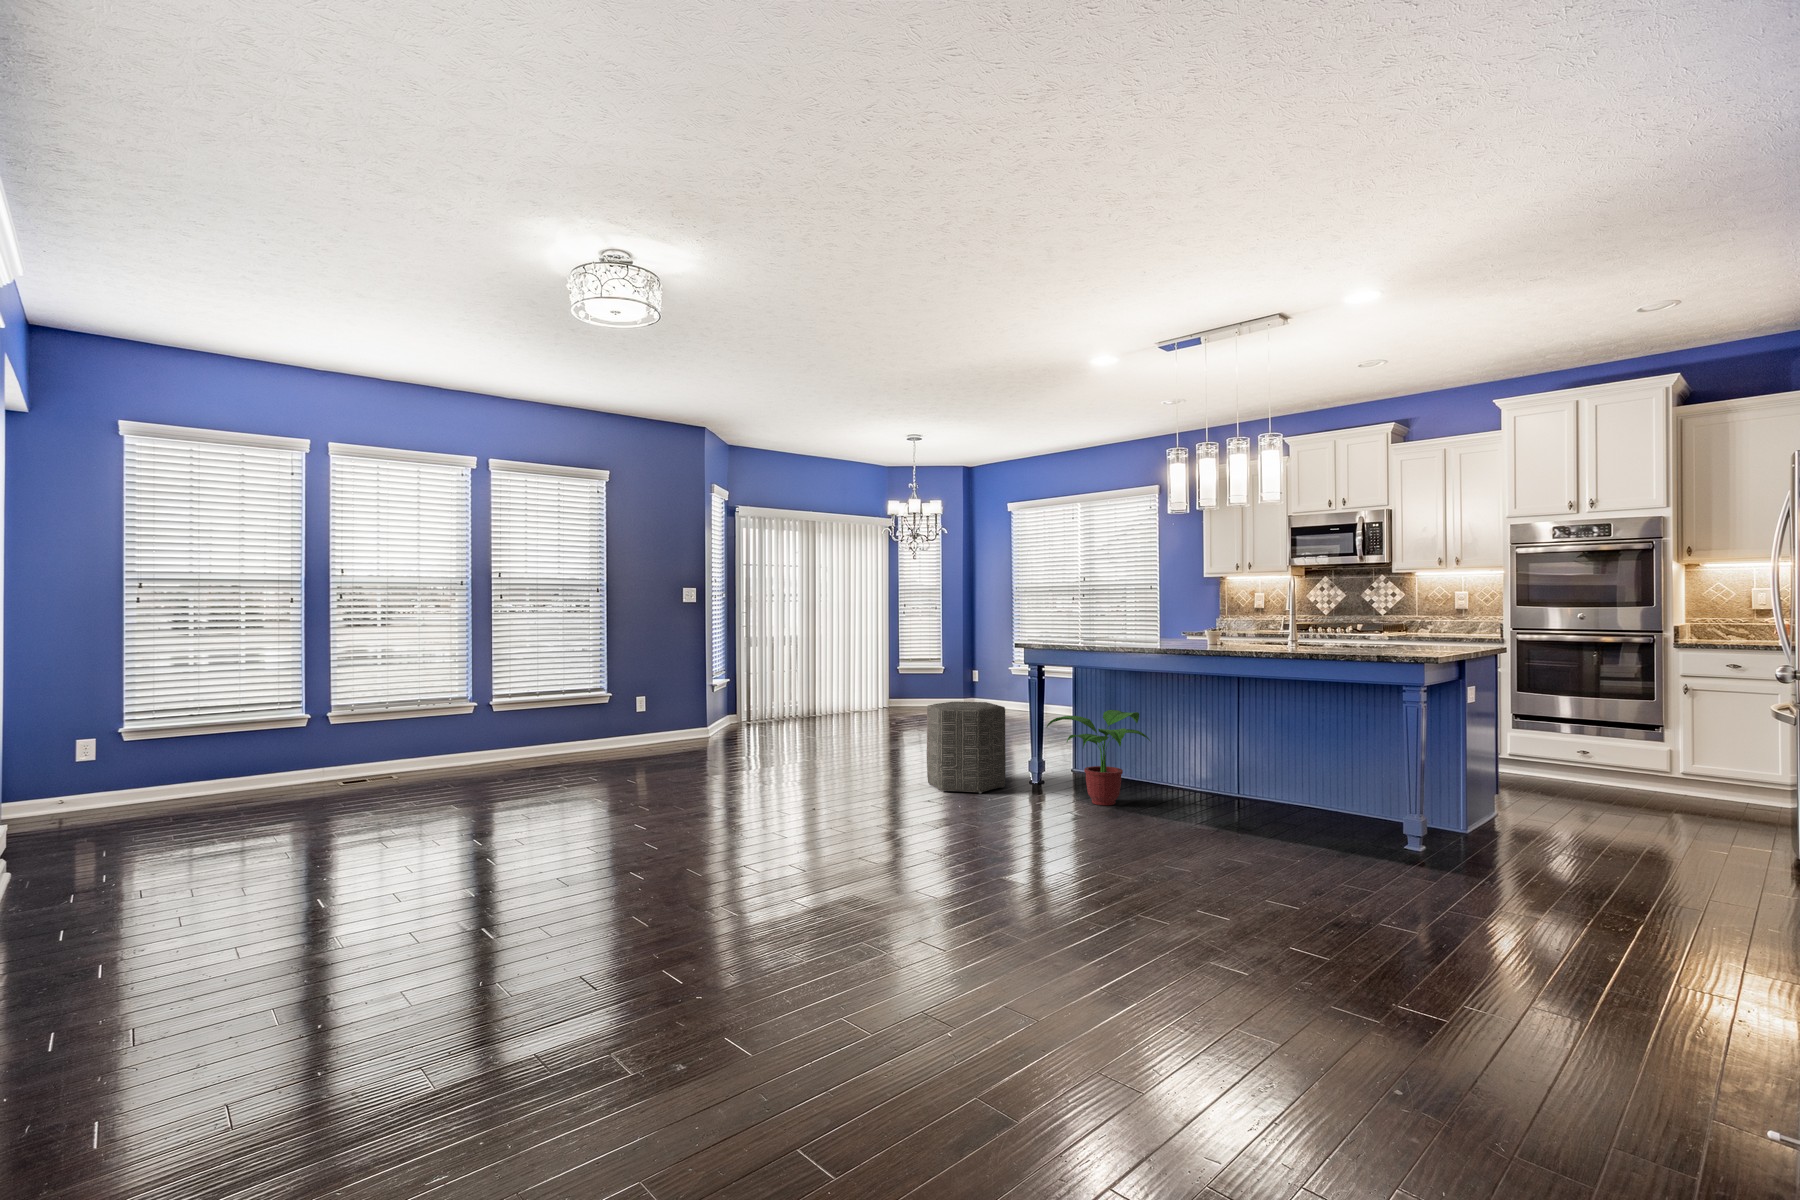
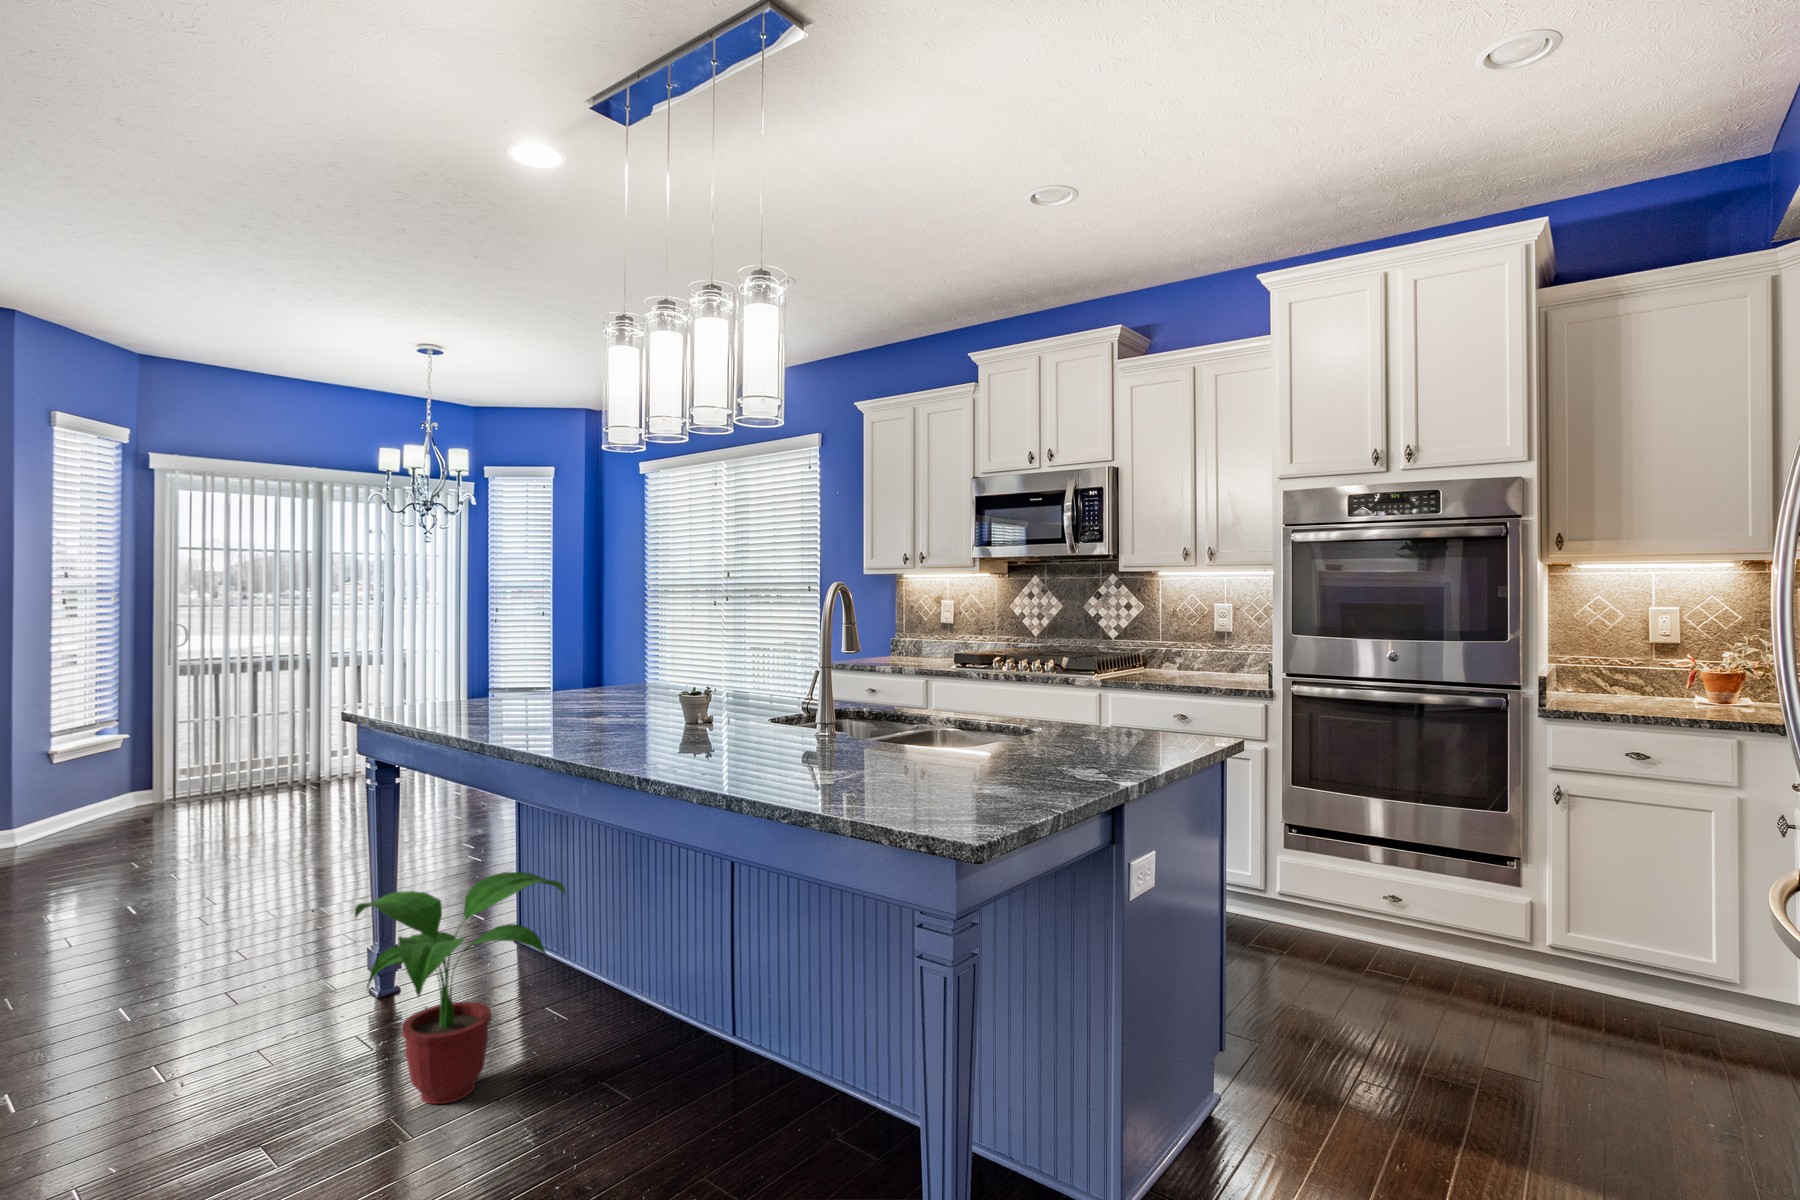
ottoman: present [927,702,1006,793] -> none [116,847,312,1069]

